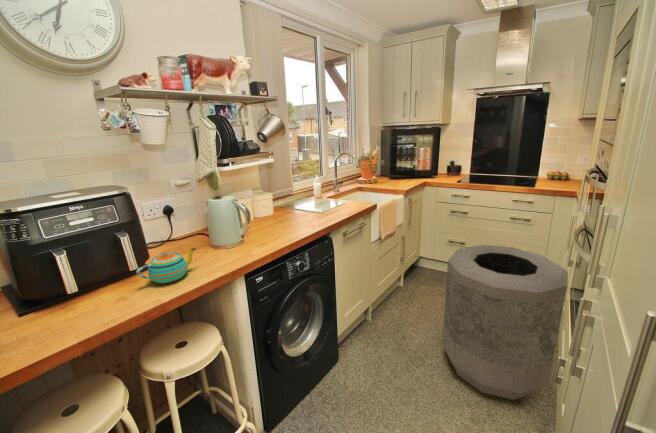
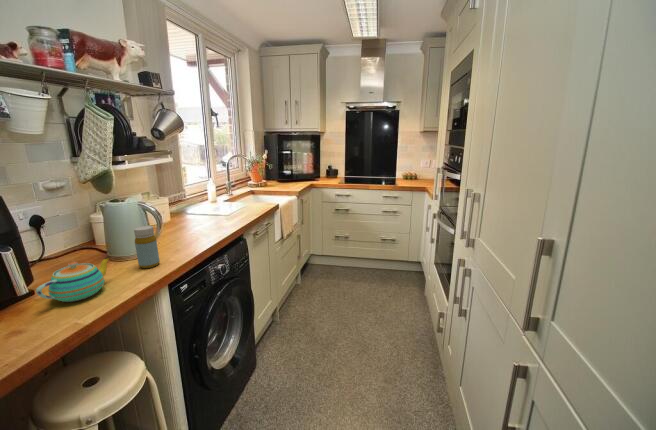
bottle: none [217,223,238,261] -> present [134,226,160,268]
trash can: present [442,245,568,400] -> none [349,231,434,352]

